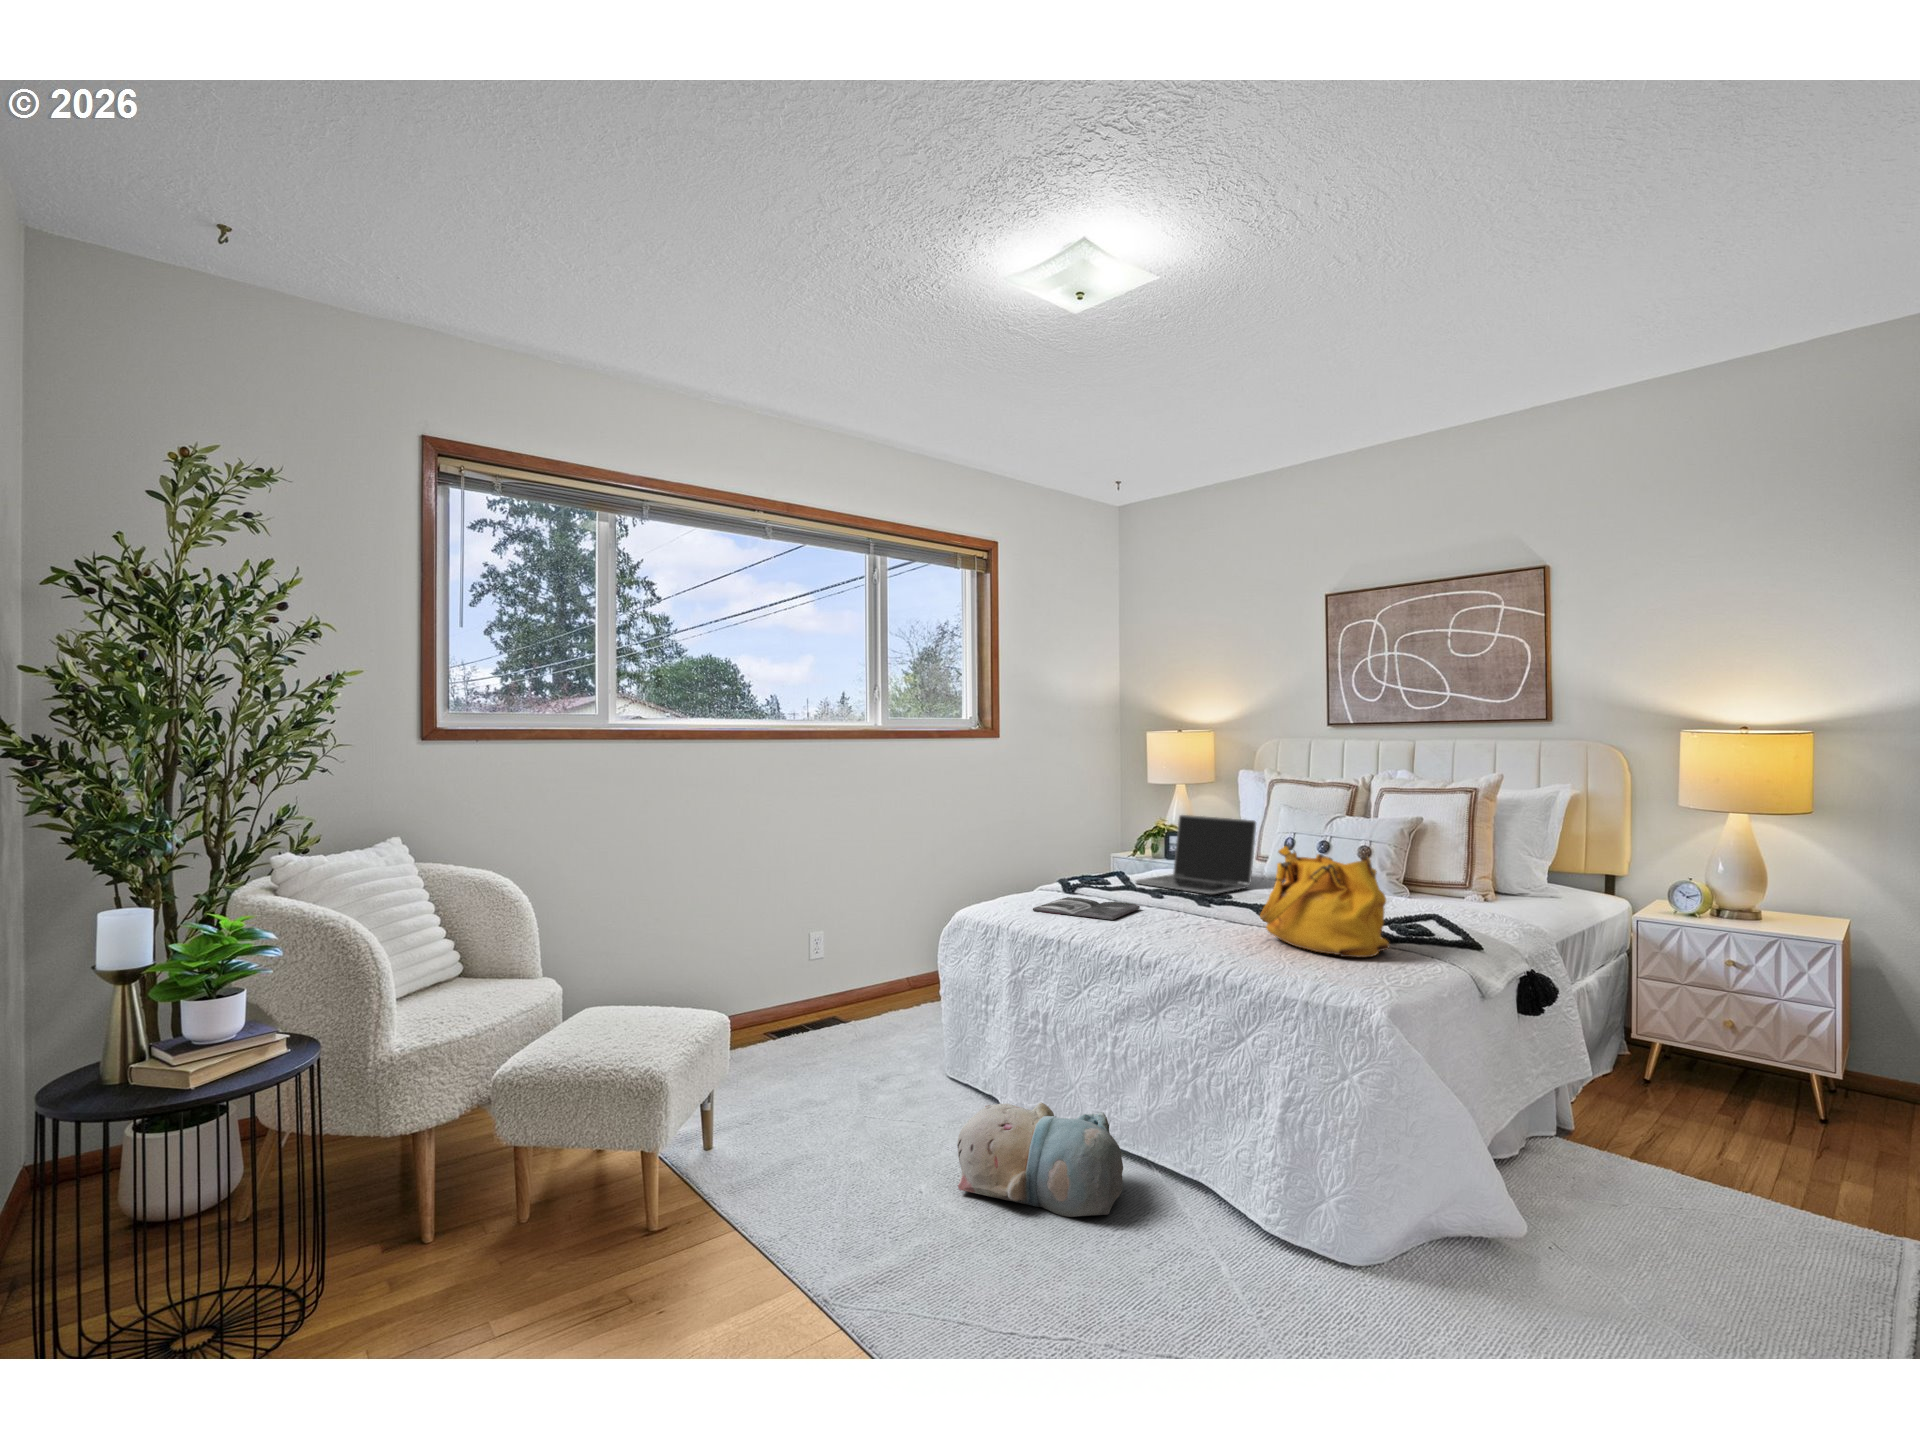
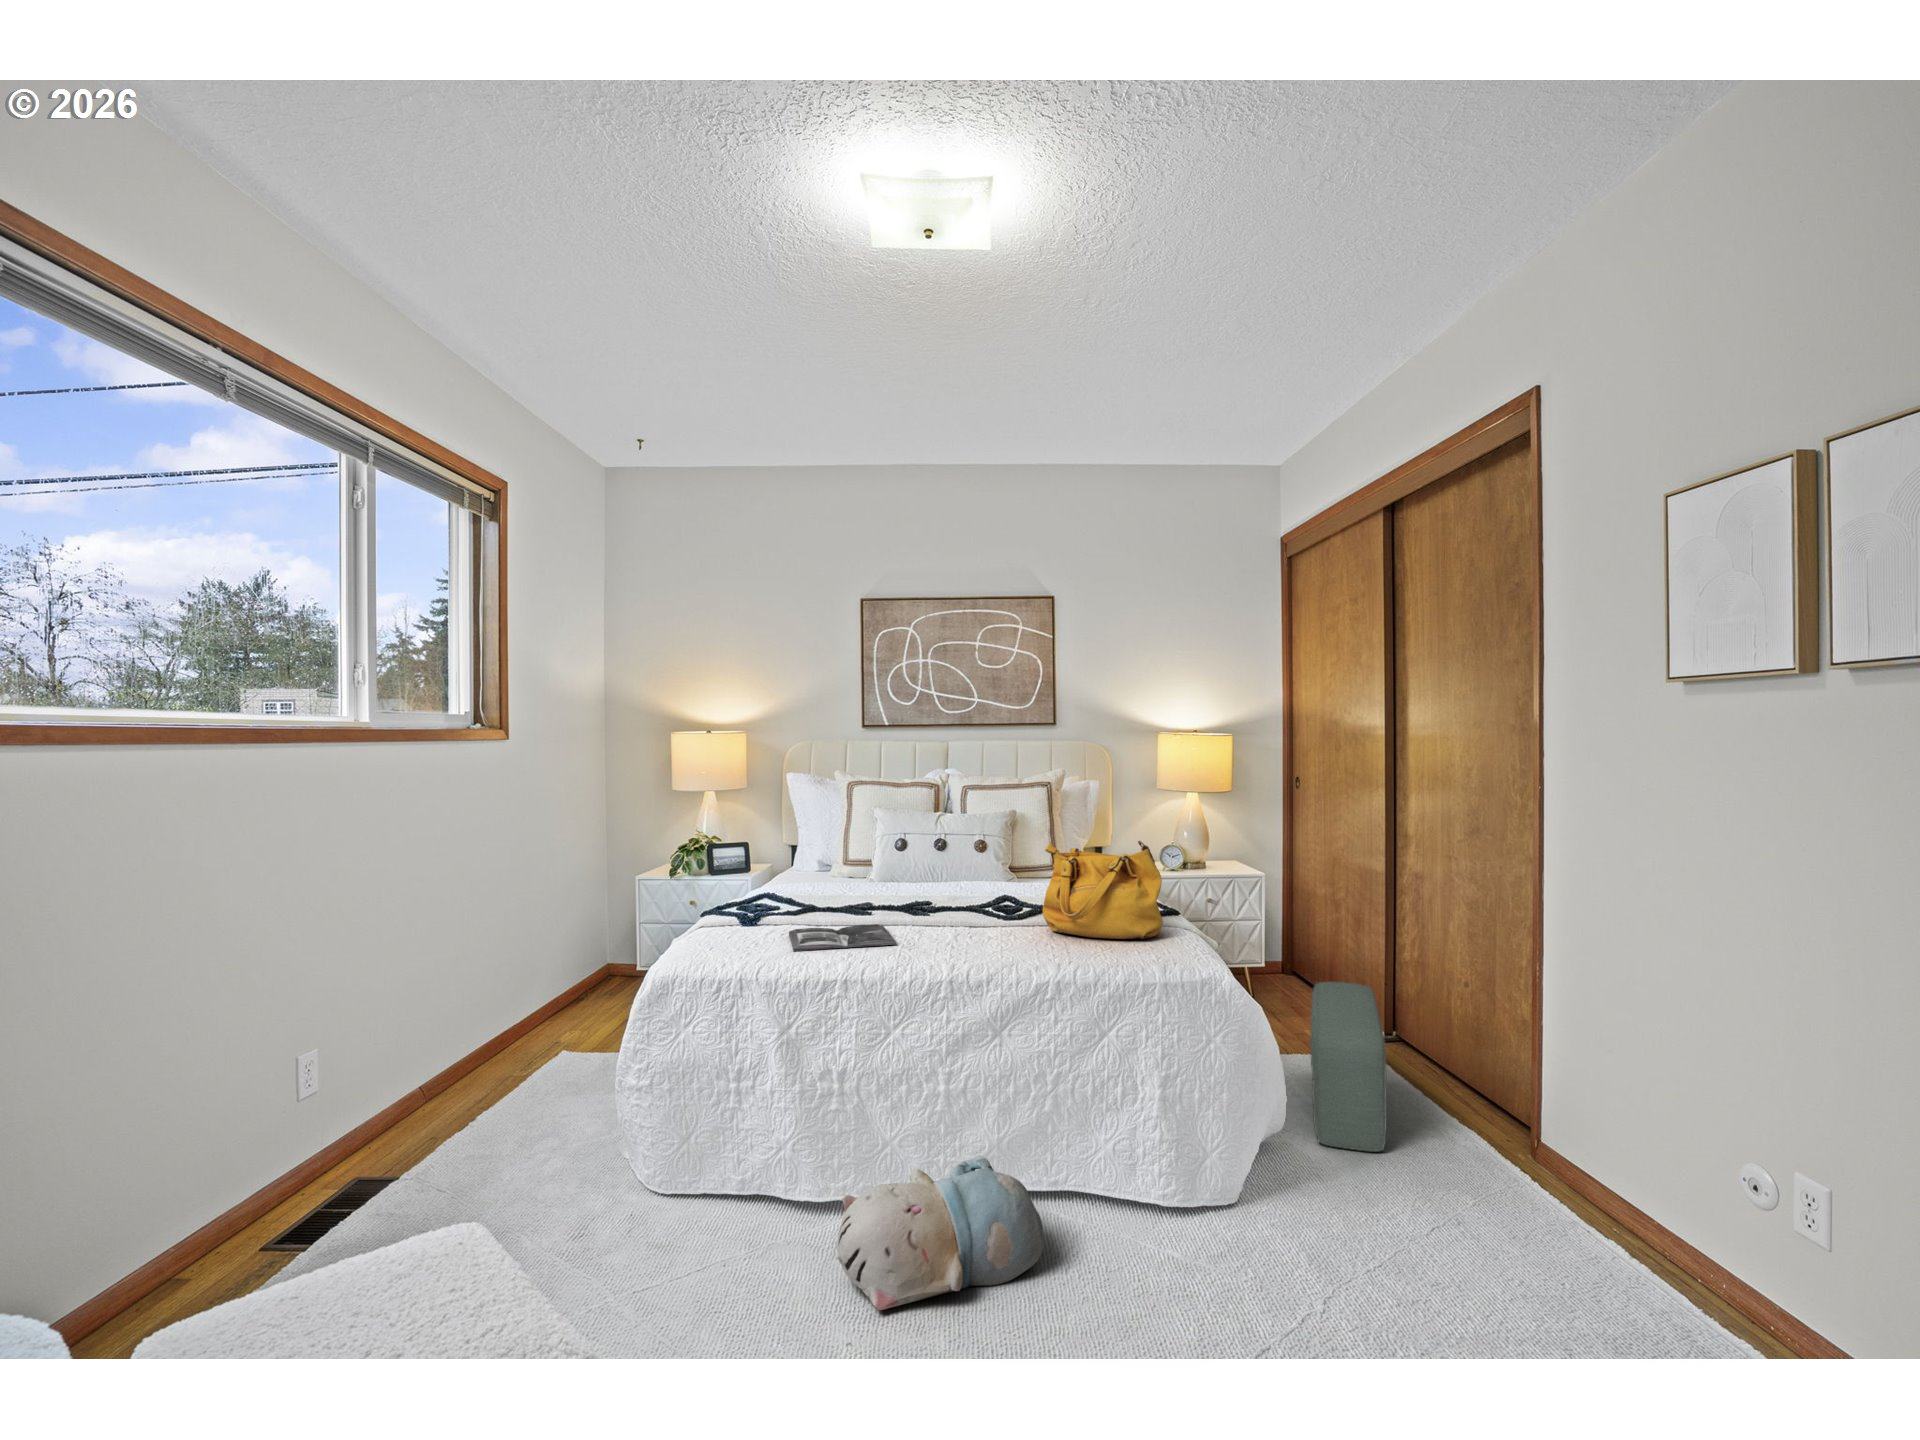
laptop: present [1136,815,1256,894] -> none [797,823,906,904]
pouf: none [1575,1083,1830,1306] -> present [1310,982,1387,1152]

